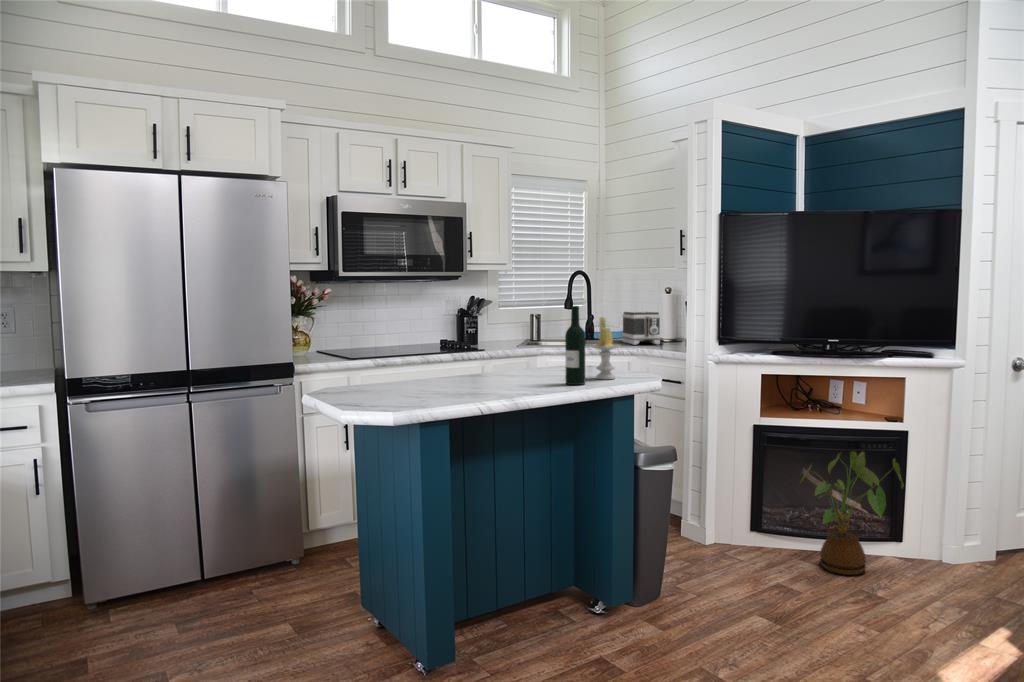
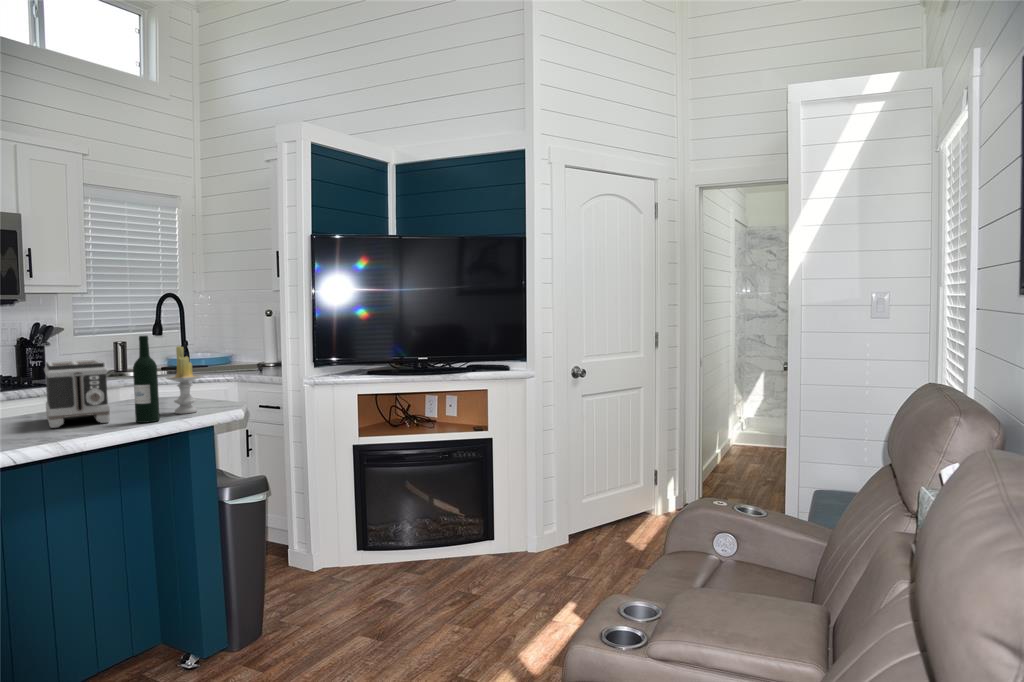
toaster: present [622,311,660,345] -> present [44,359,110,428]
house plant: present [802,451,904,575] -> none [401,460,490,579]

